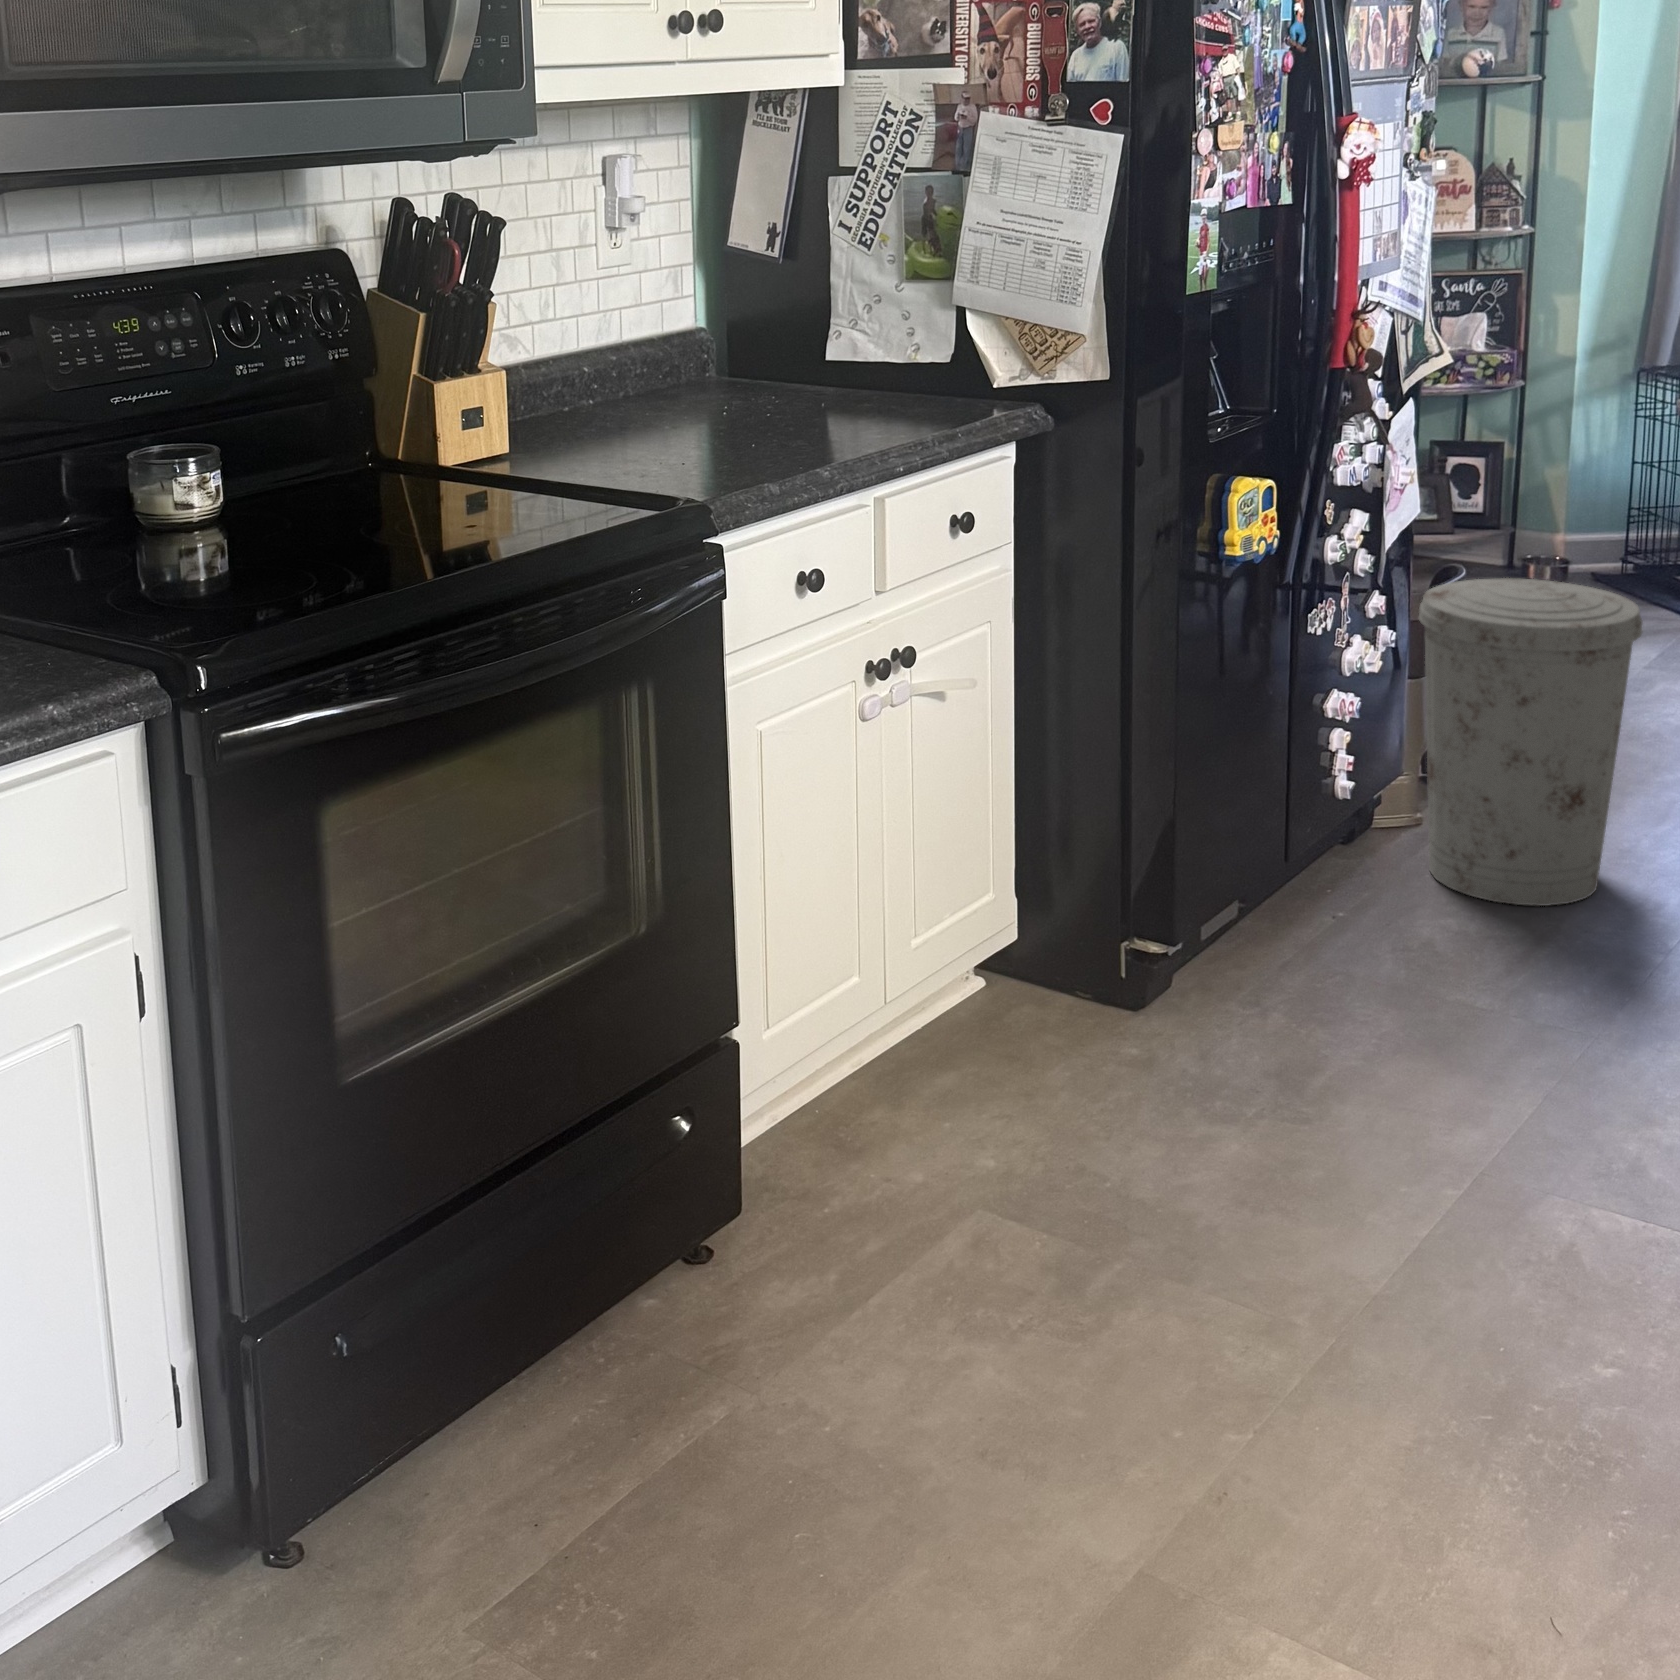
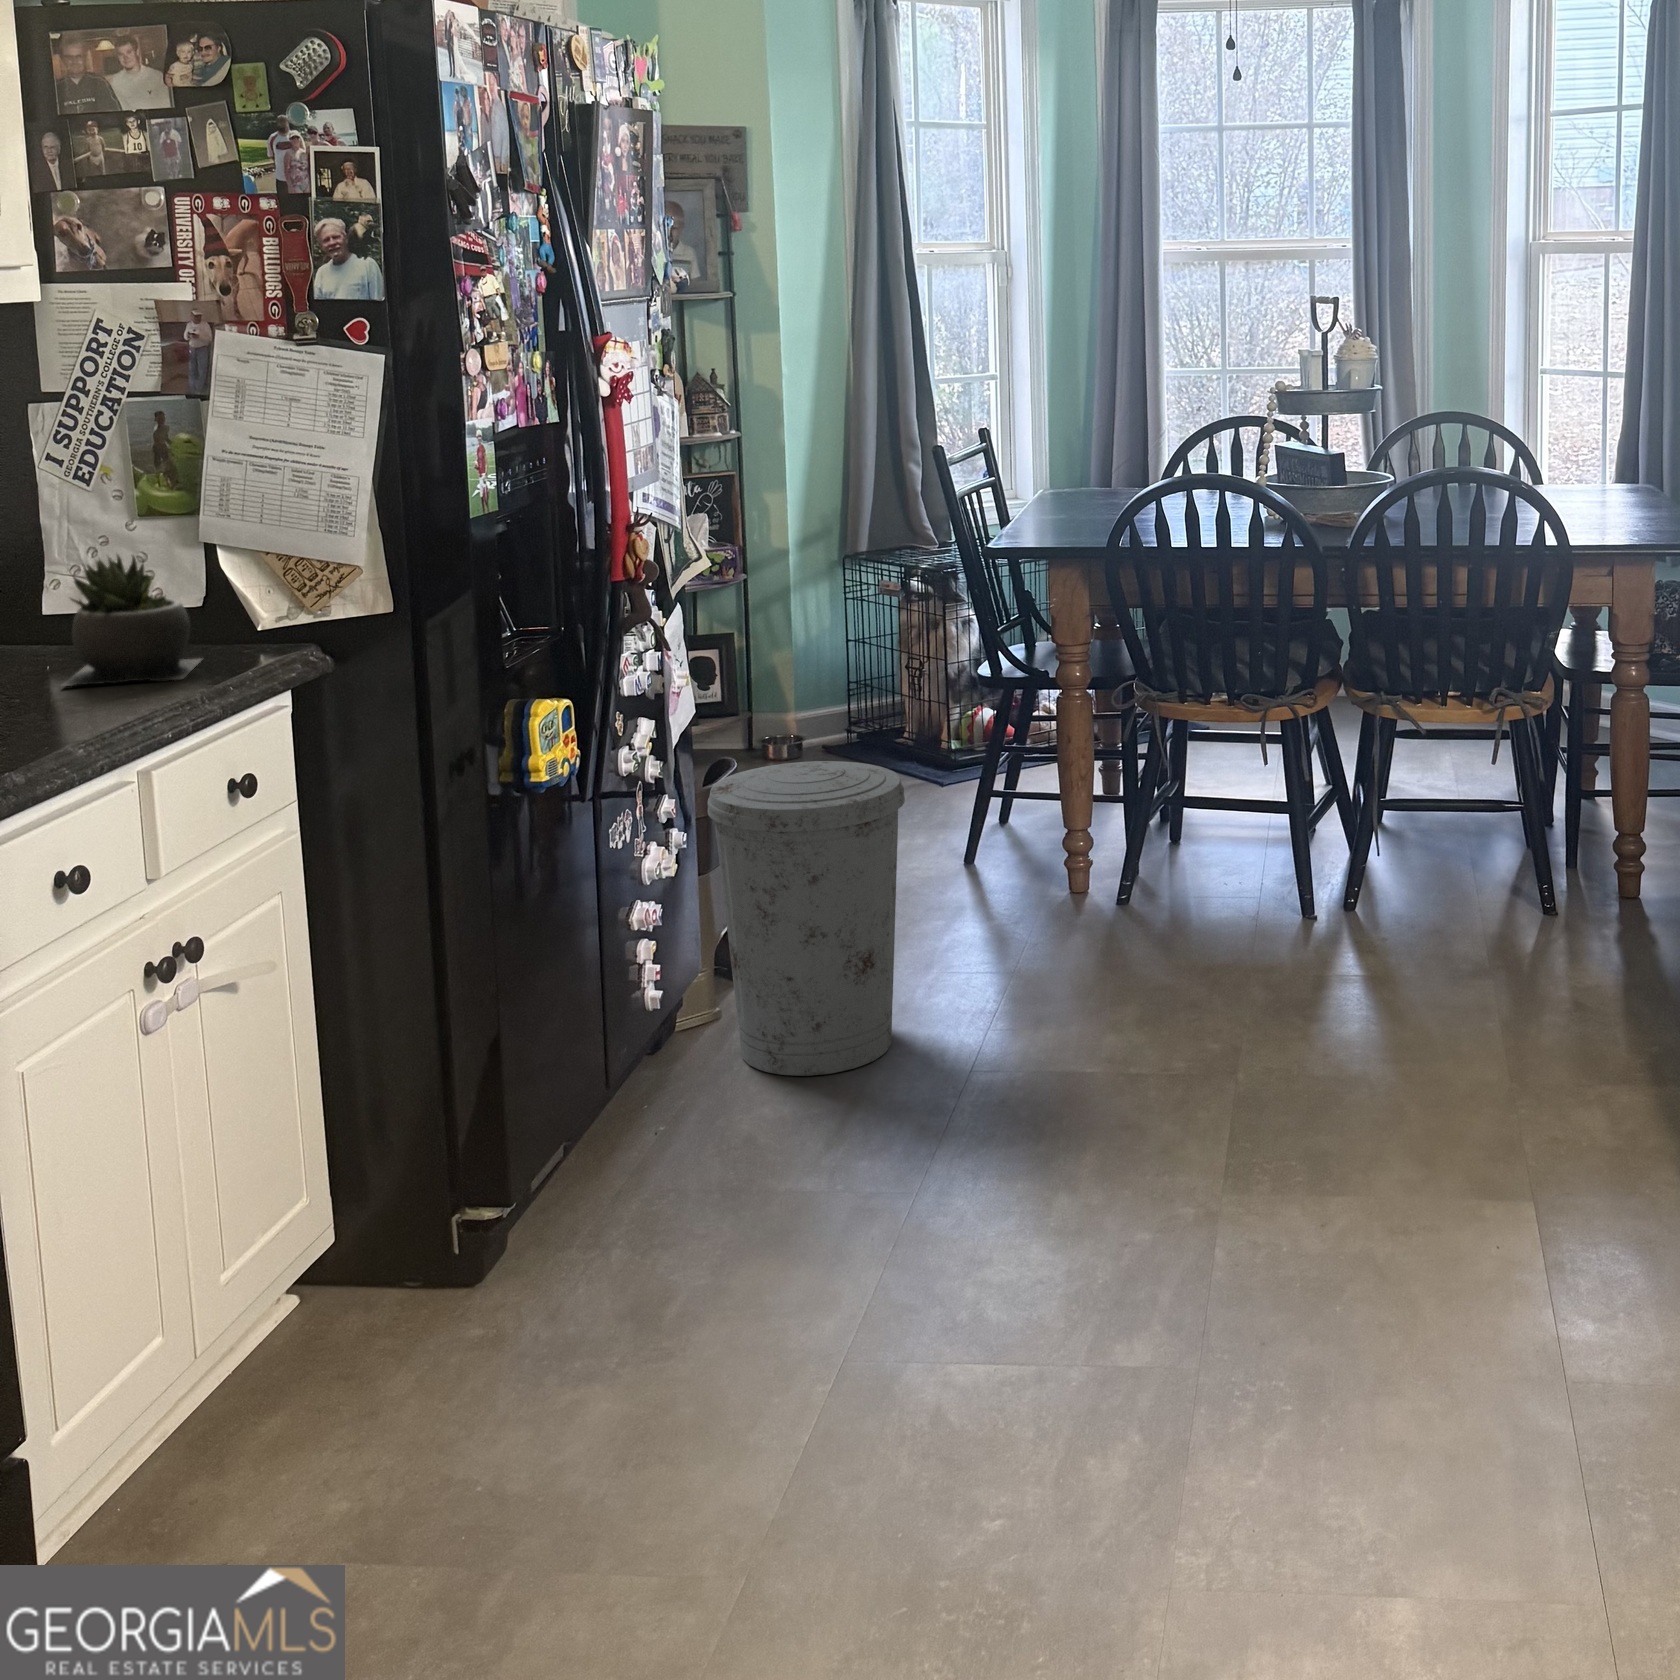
succulent plant: none [830,307,946,422] -> present [63,555,203,686]

